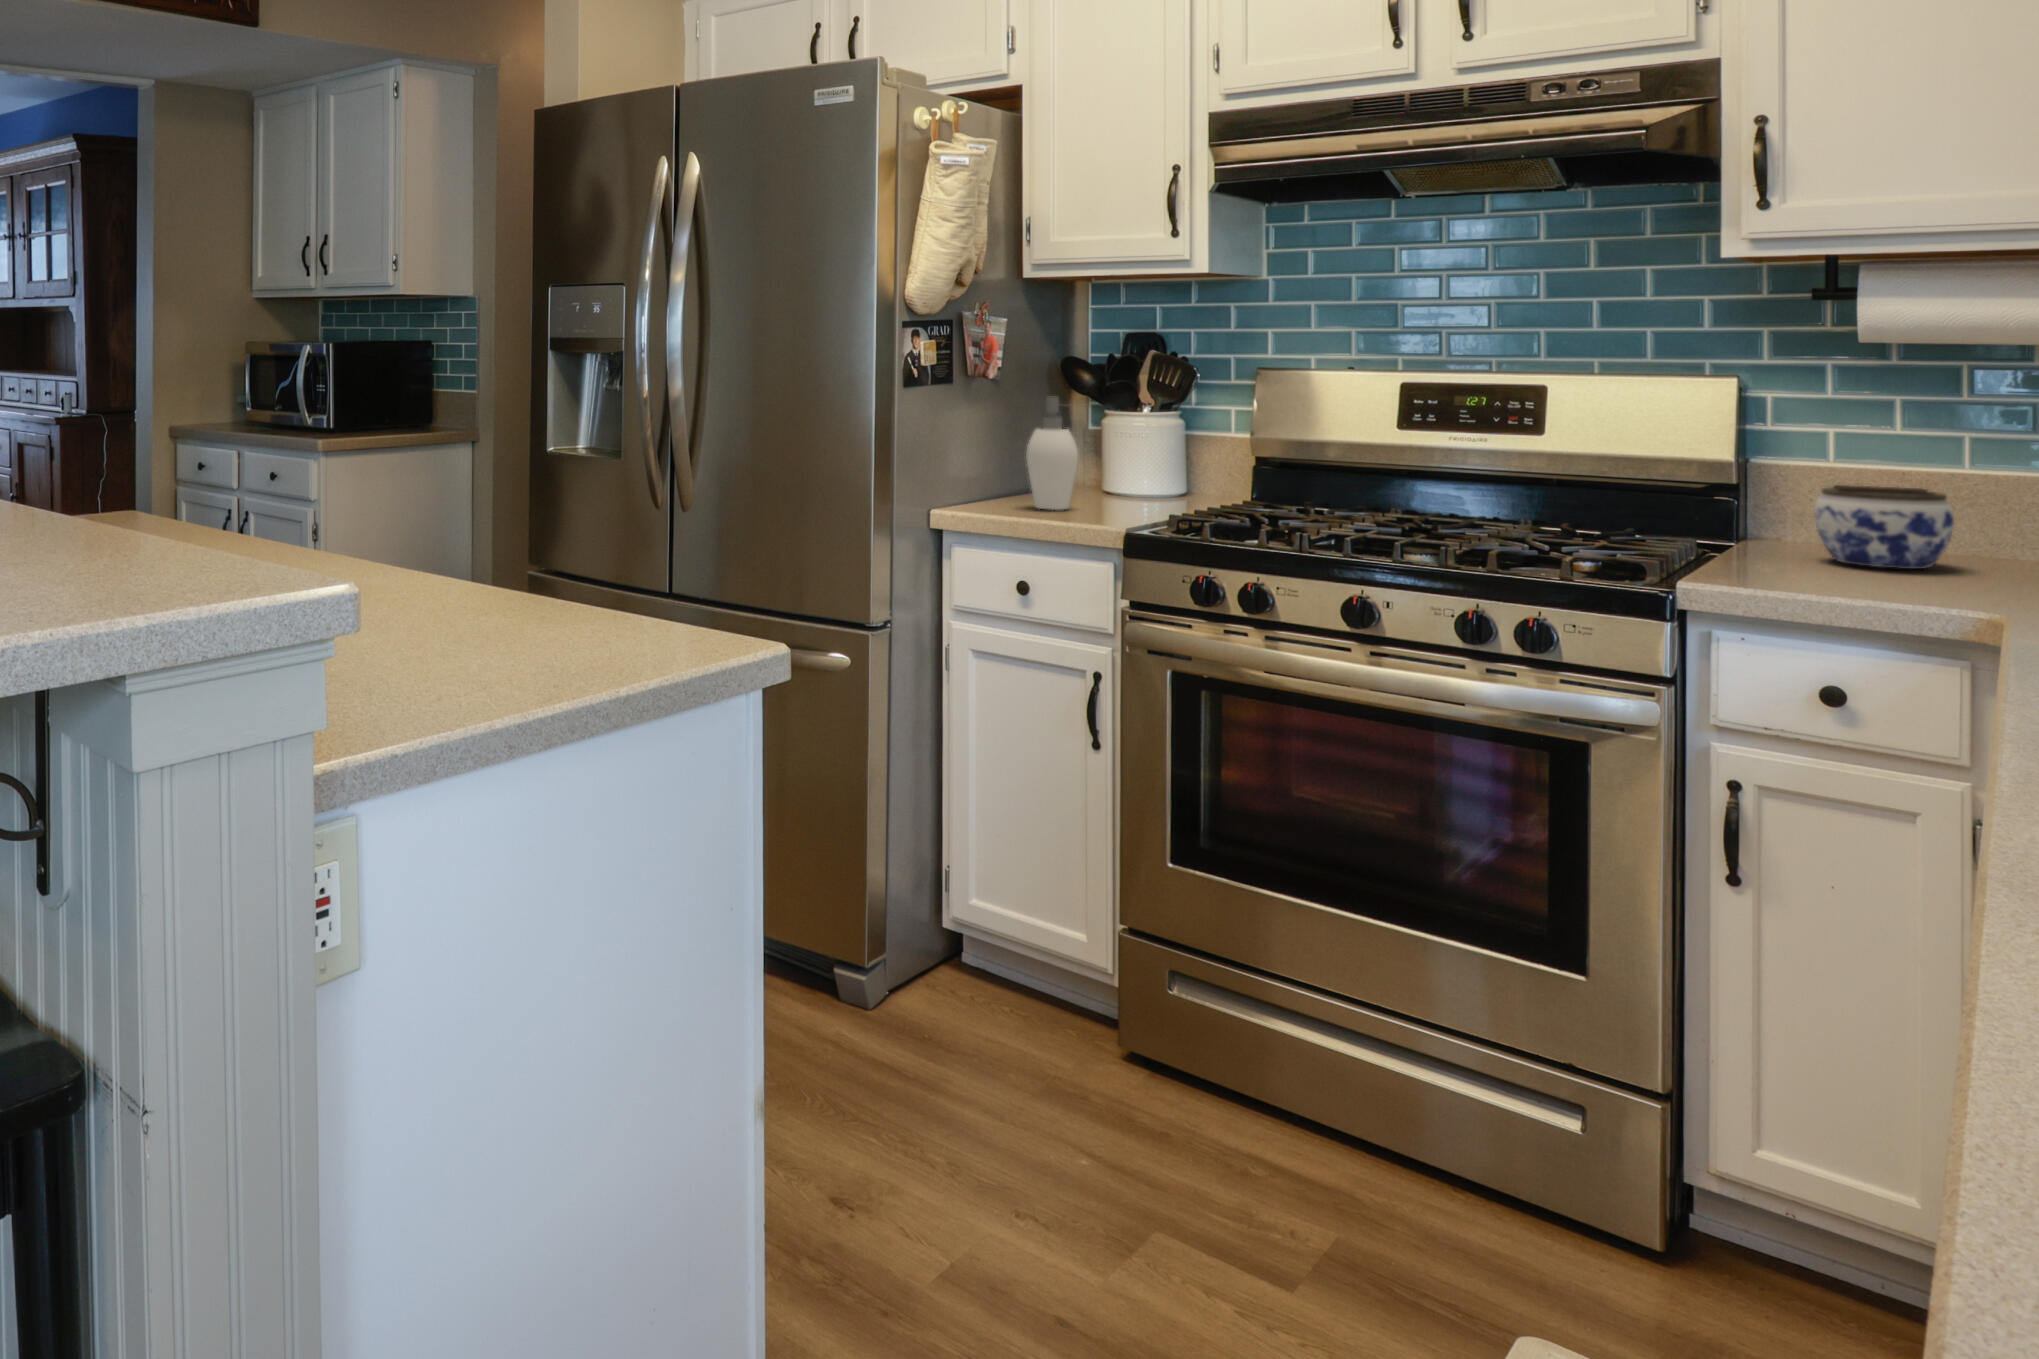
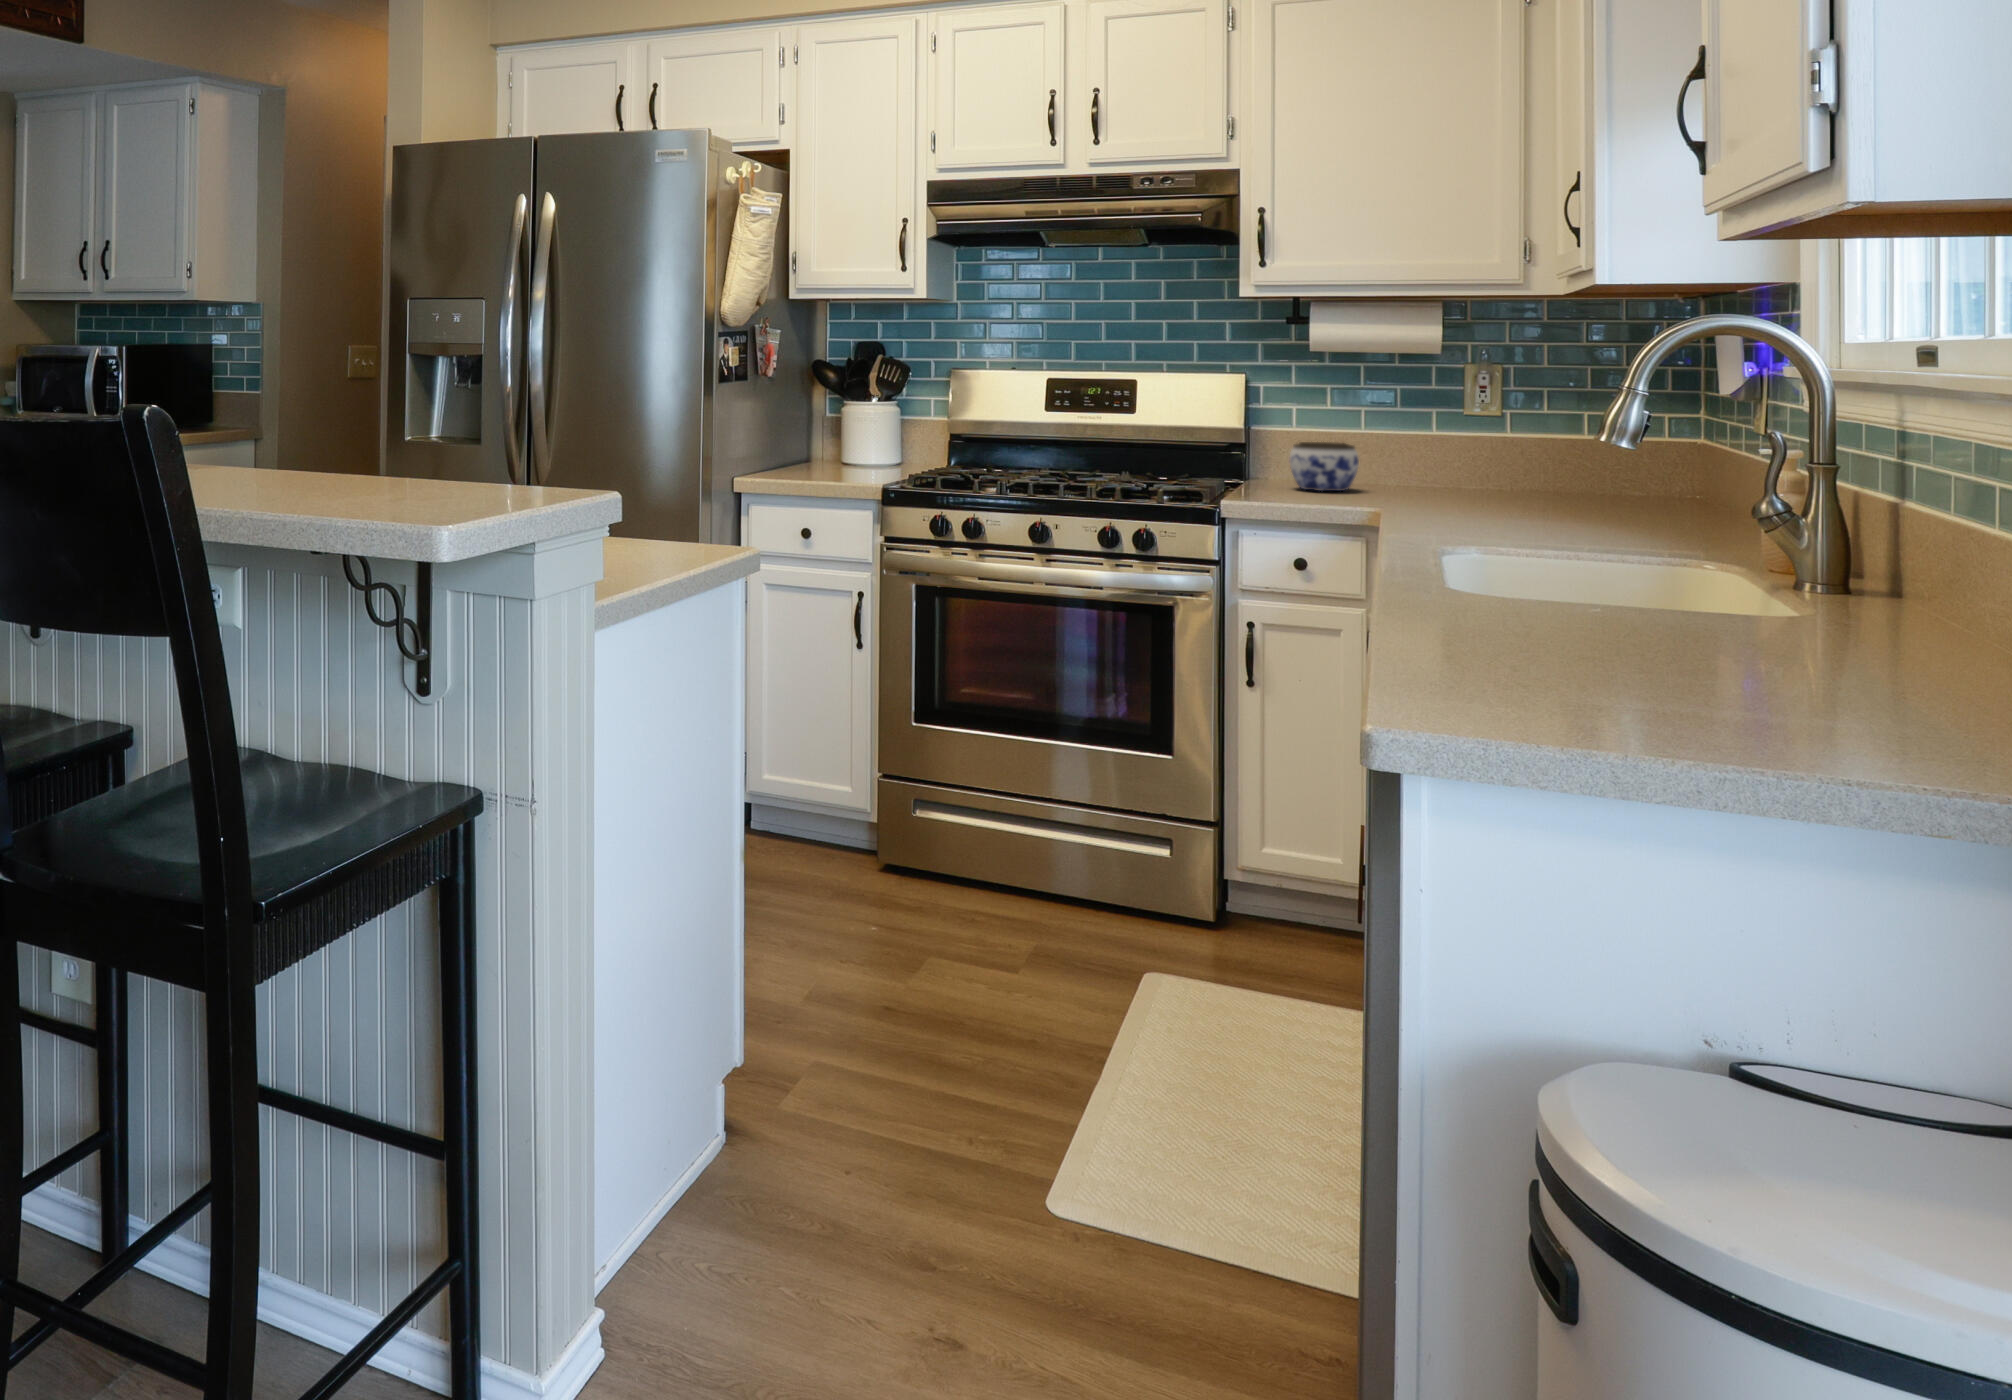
soap dispenser: present [1026,397,1078,510] -> none [799,390,848,475]

